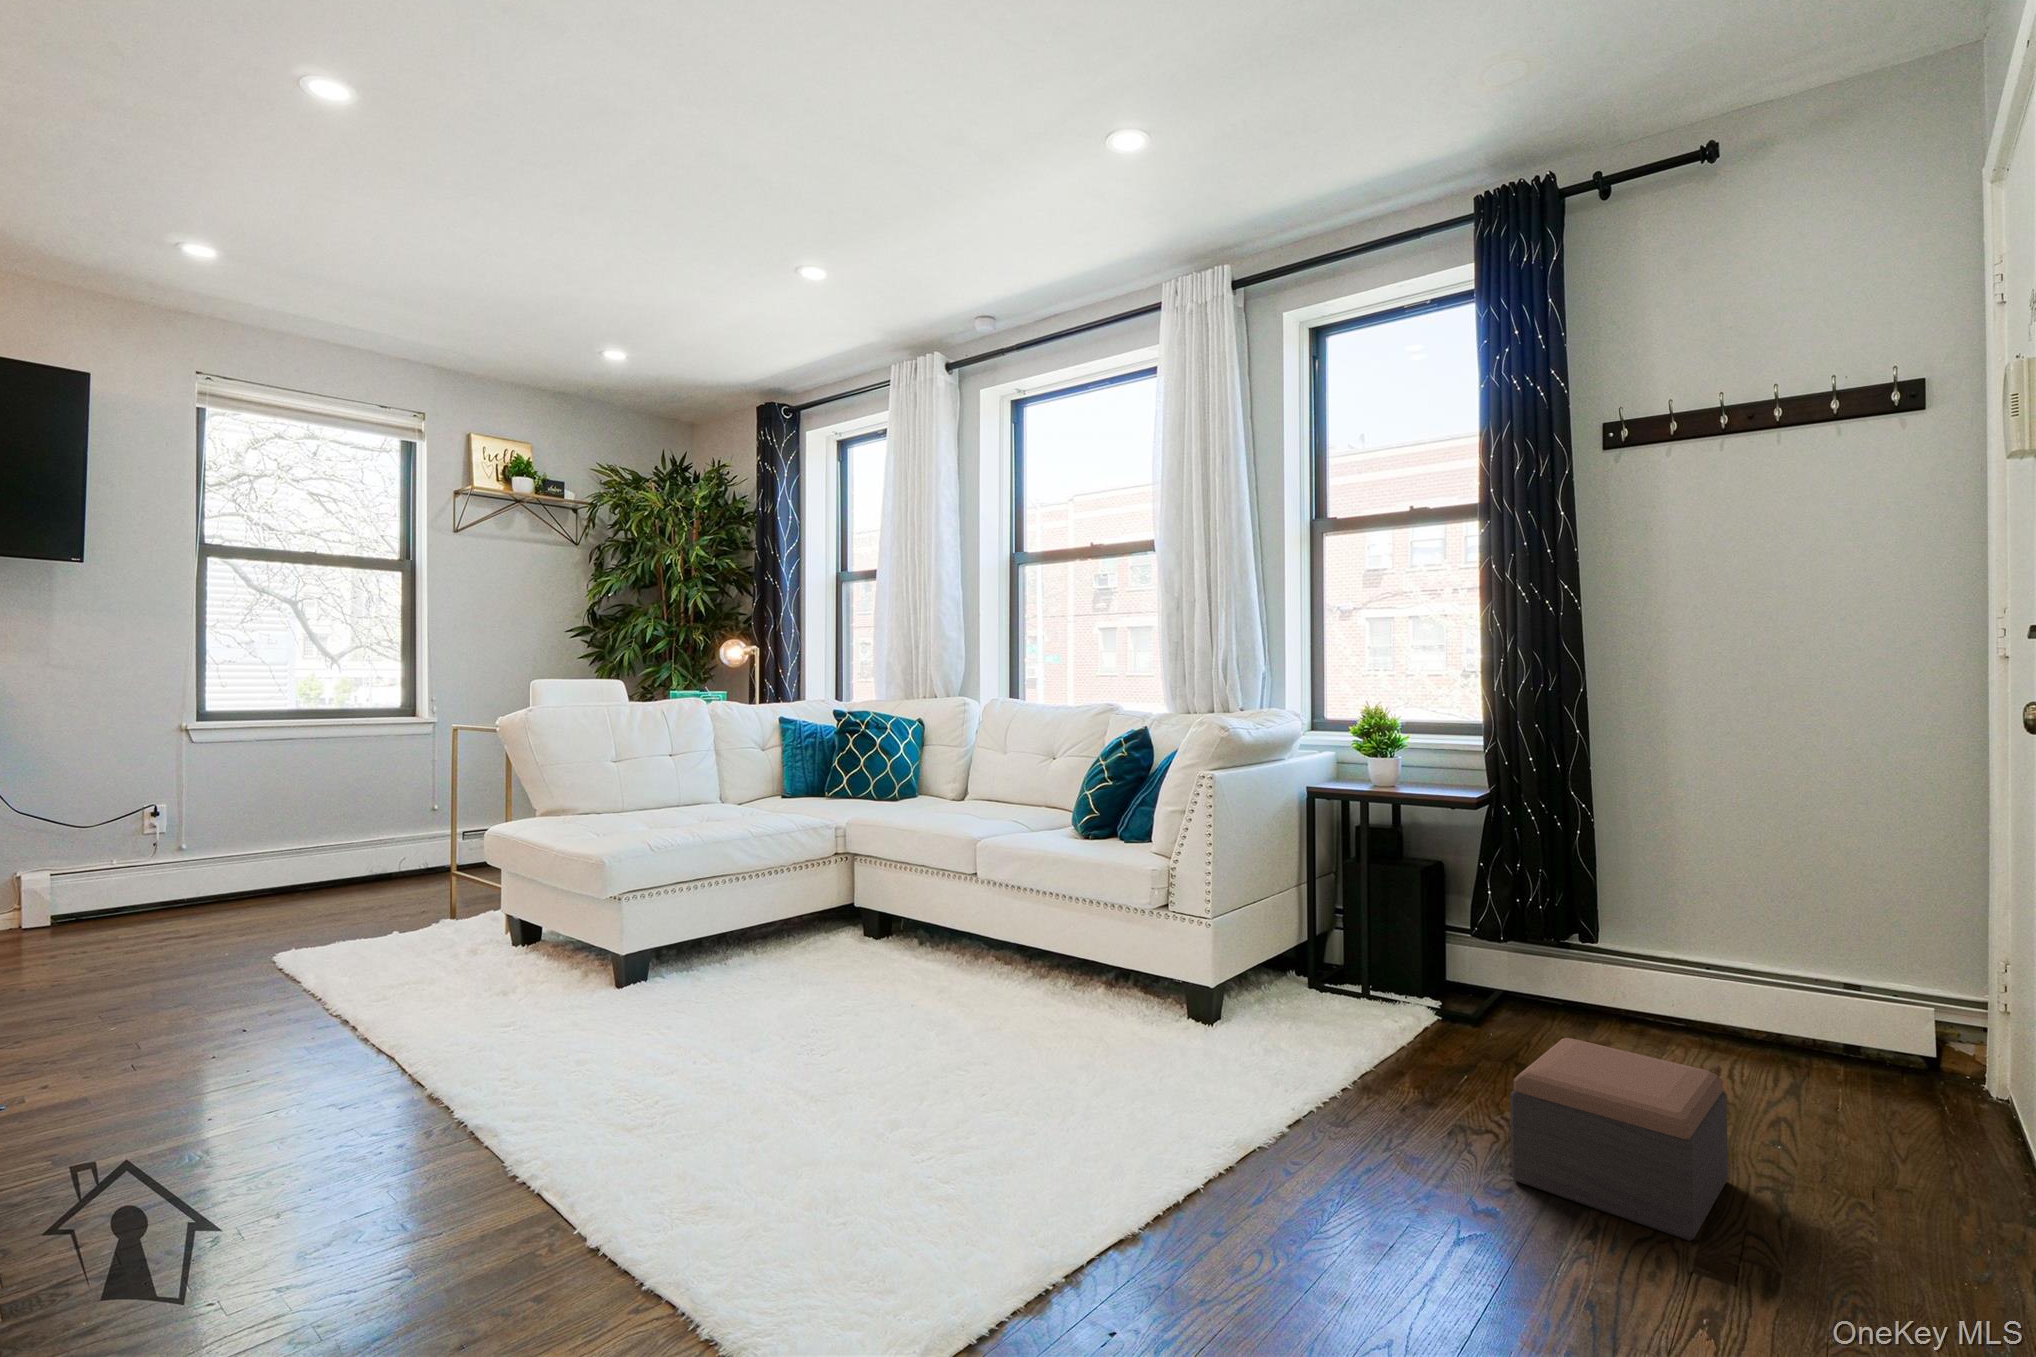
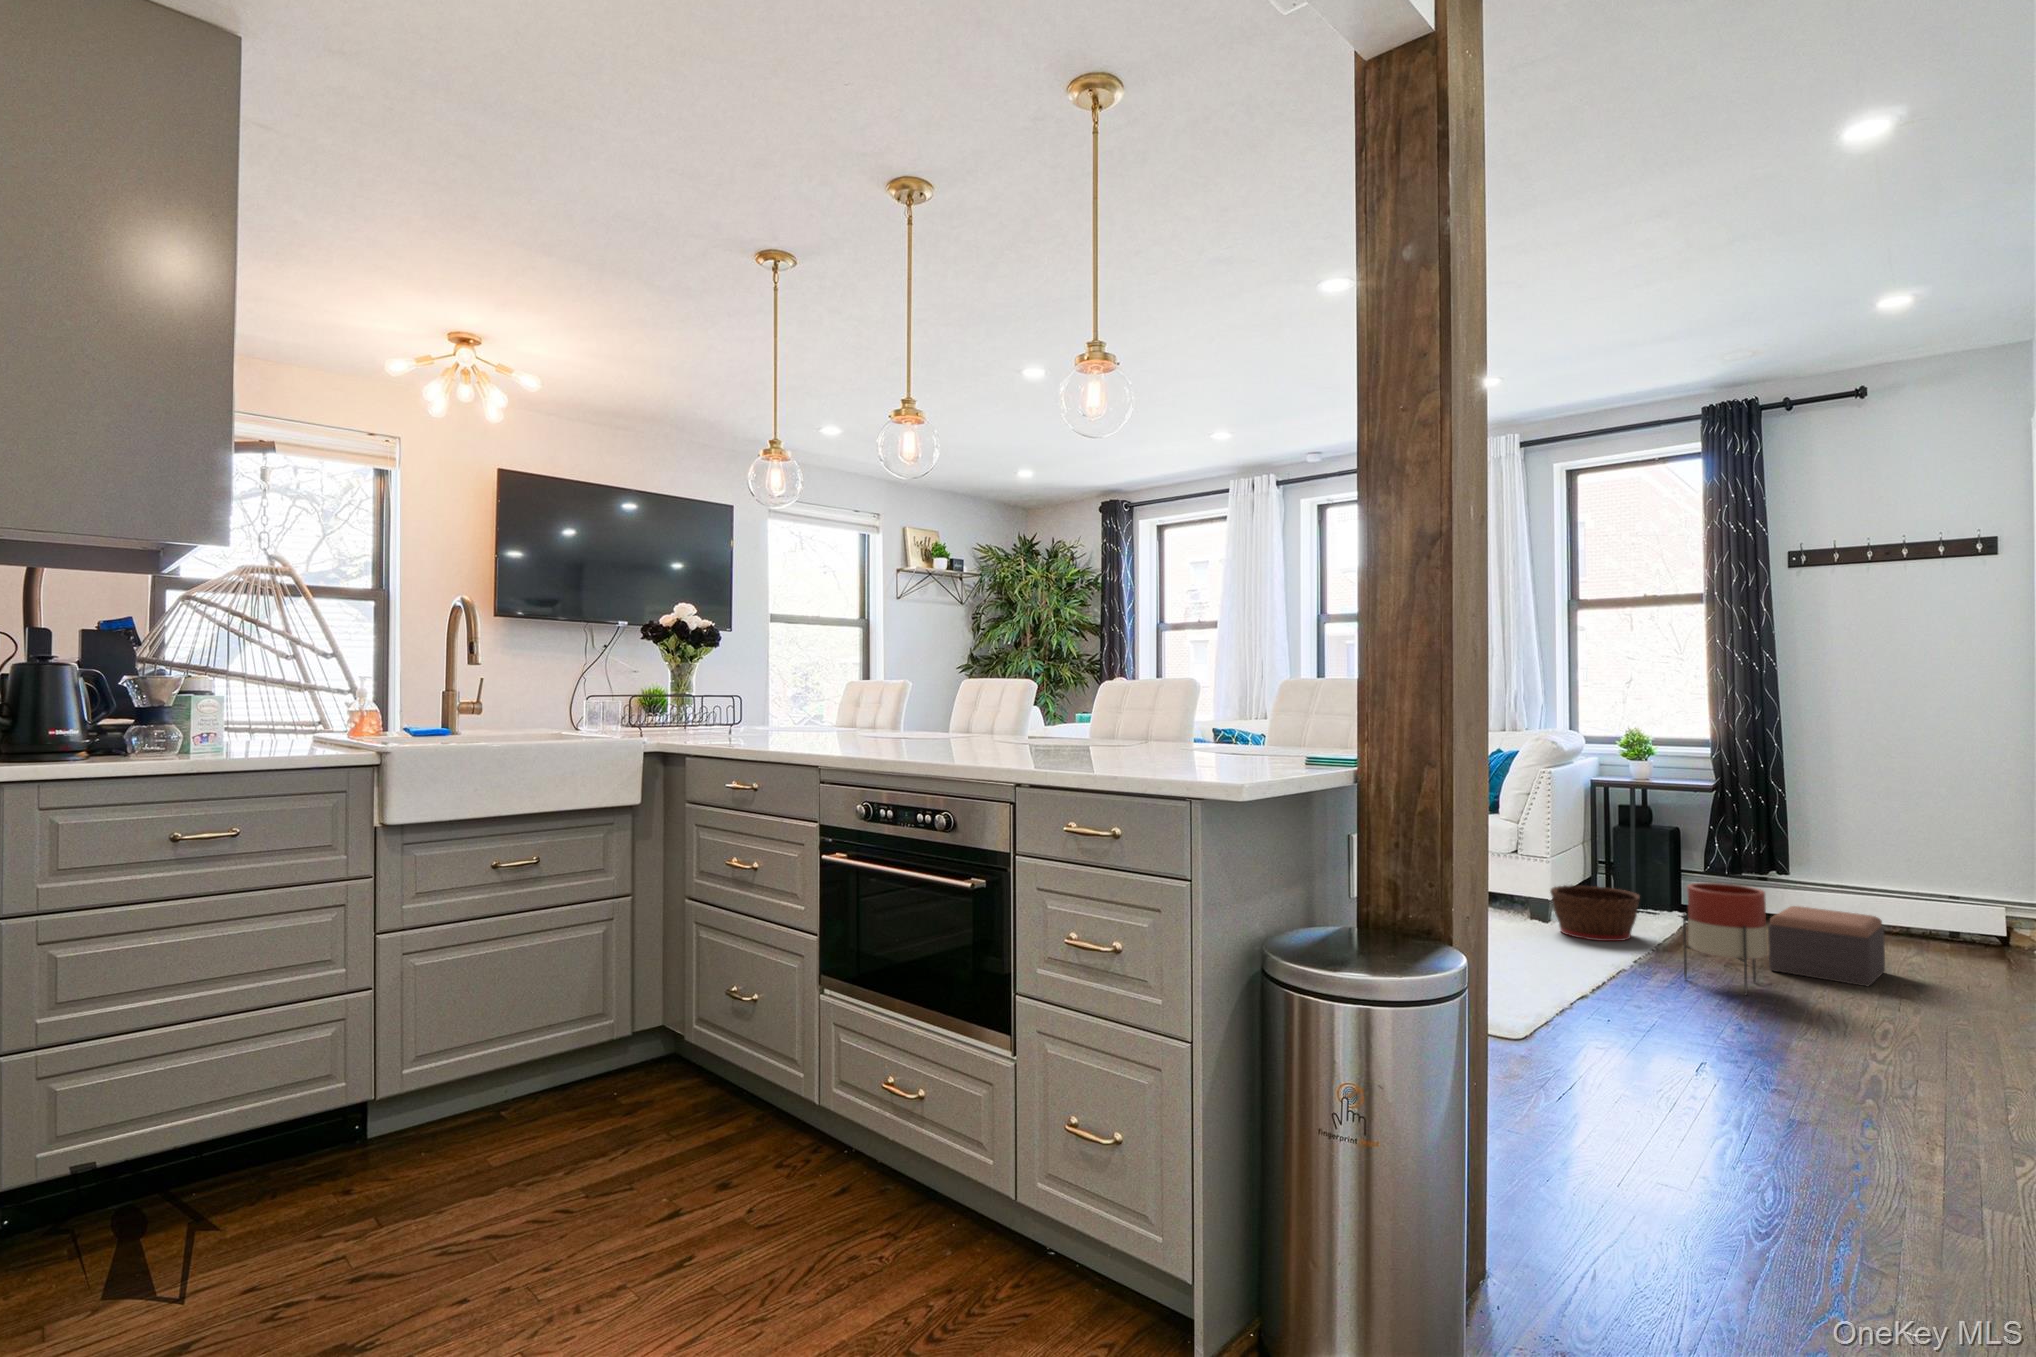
basket: none [1194,970,1332,1083] -> present [1550,885,1640,941]
planter: none [1331,1021,1482,1295] -> present [1683,883,1767,996]

